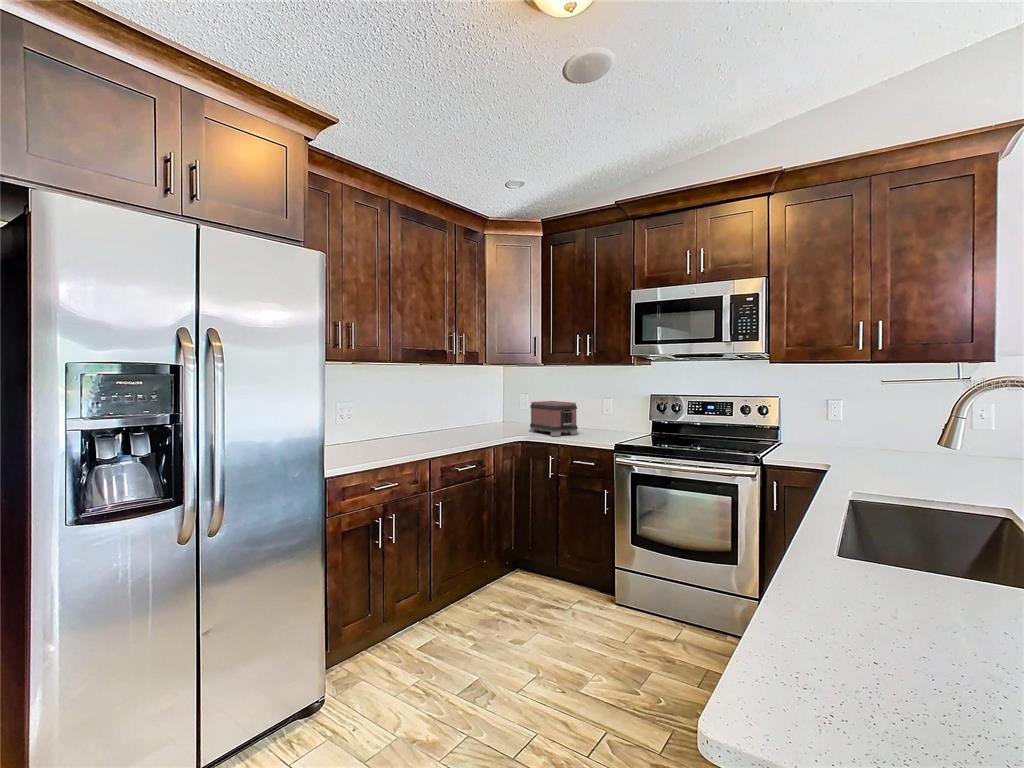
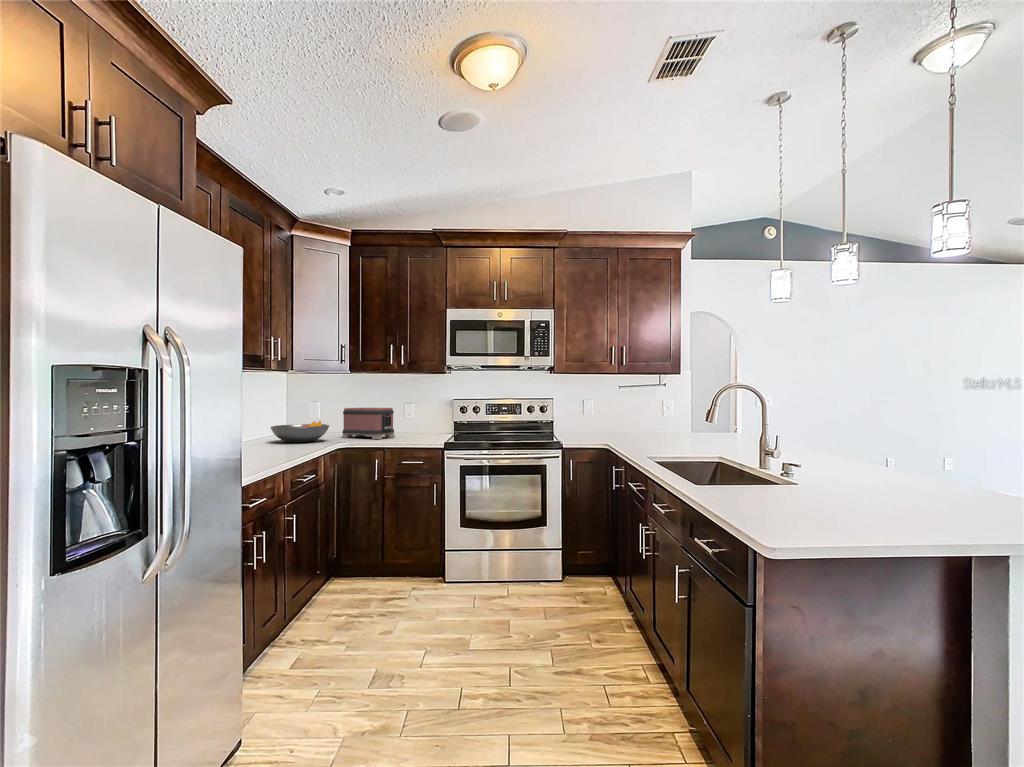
fruit bowl: none [457,415,510,435] -> present [270,421,329,442]

